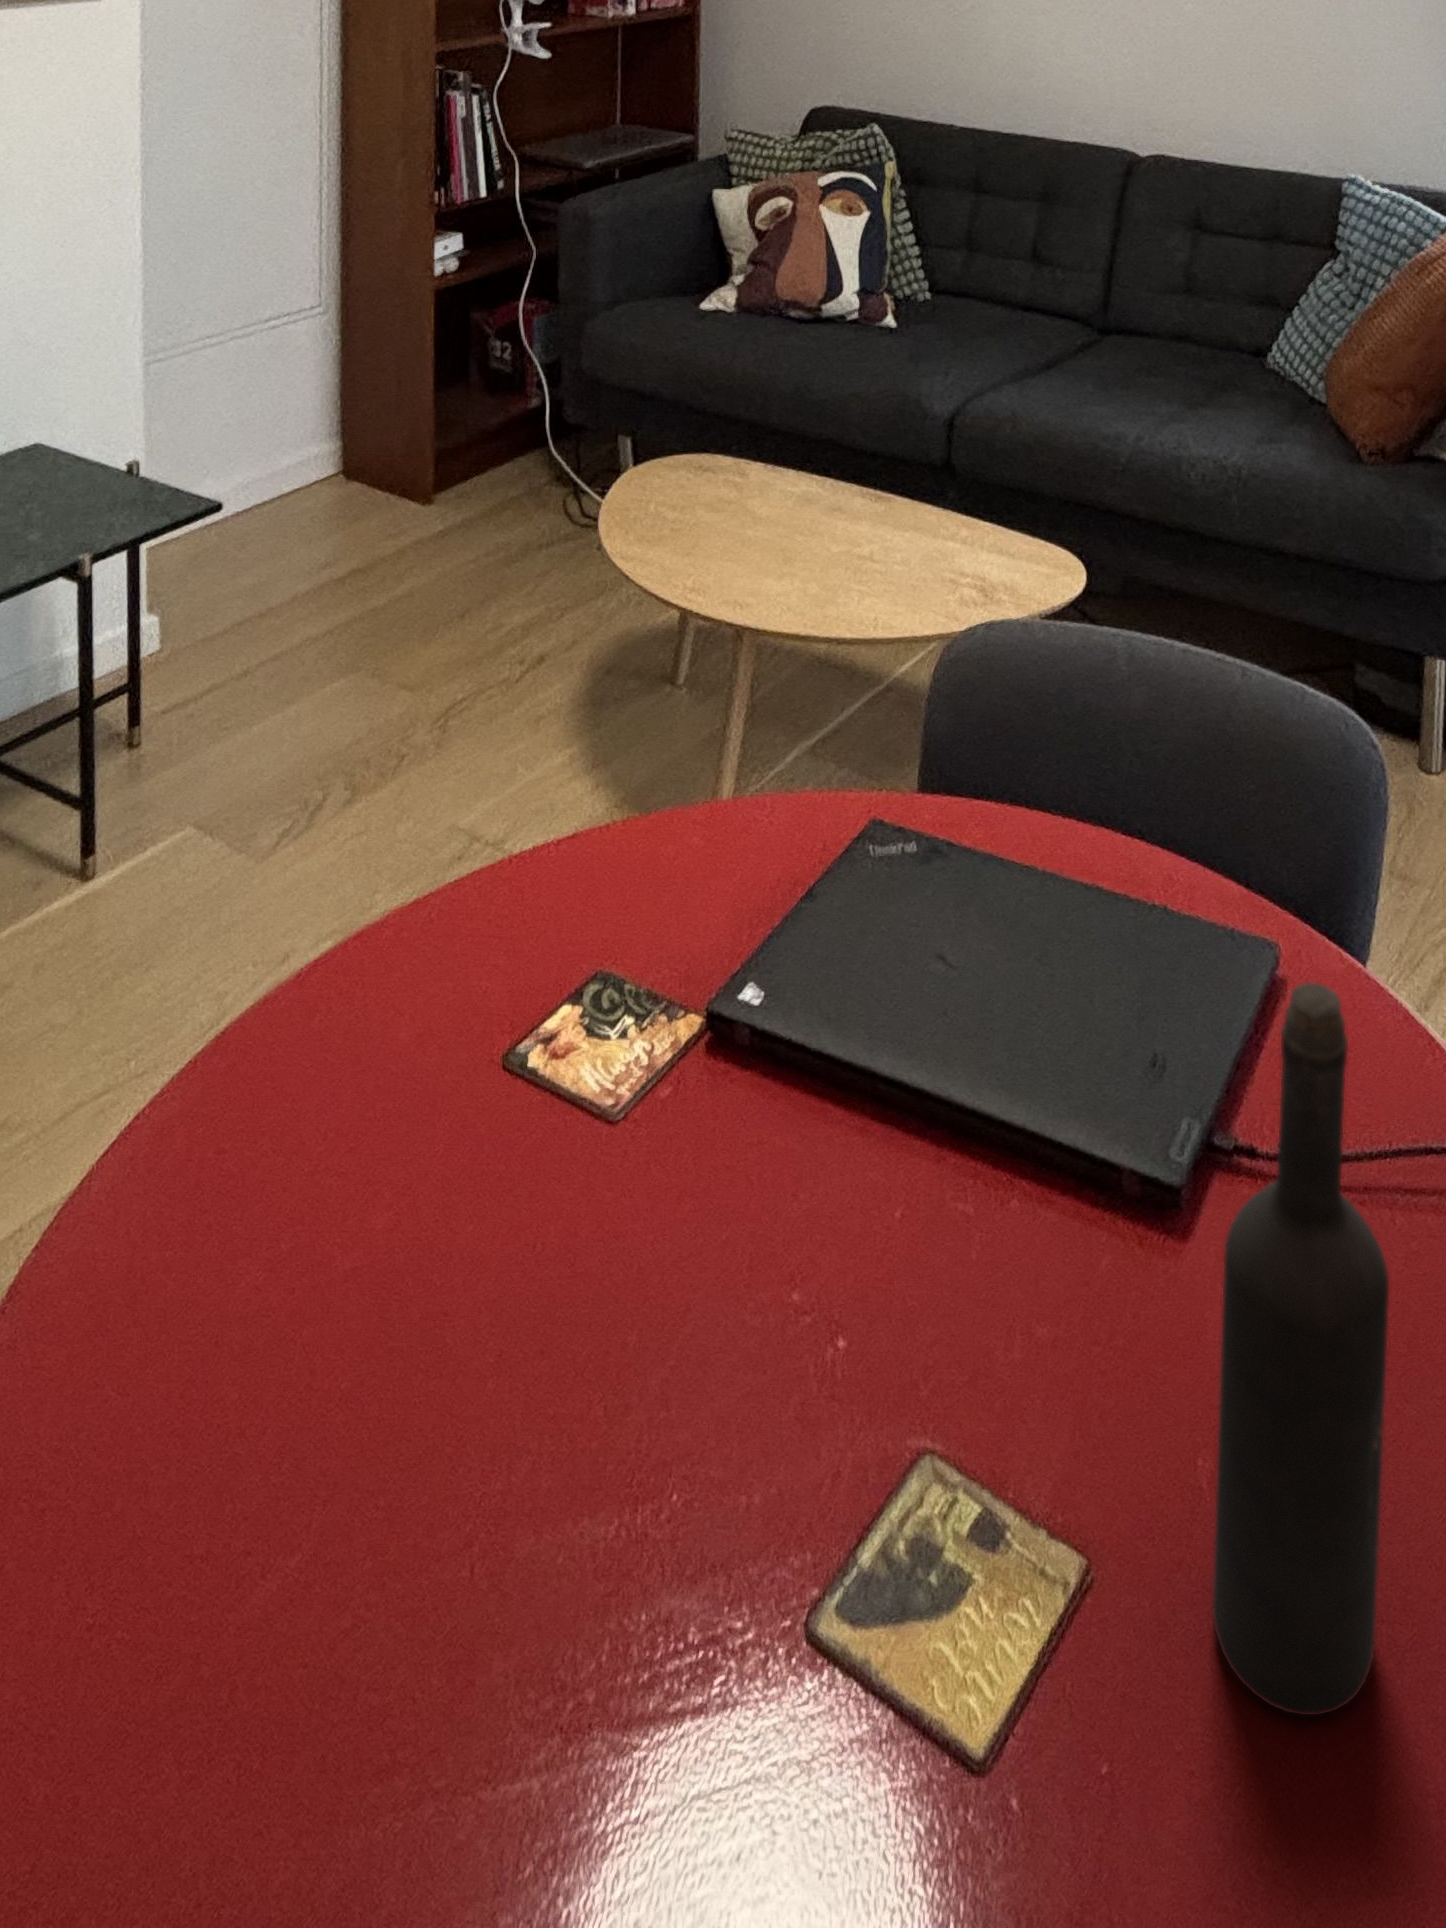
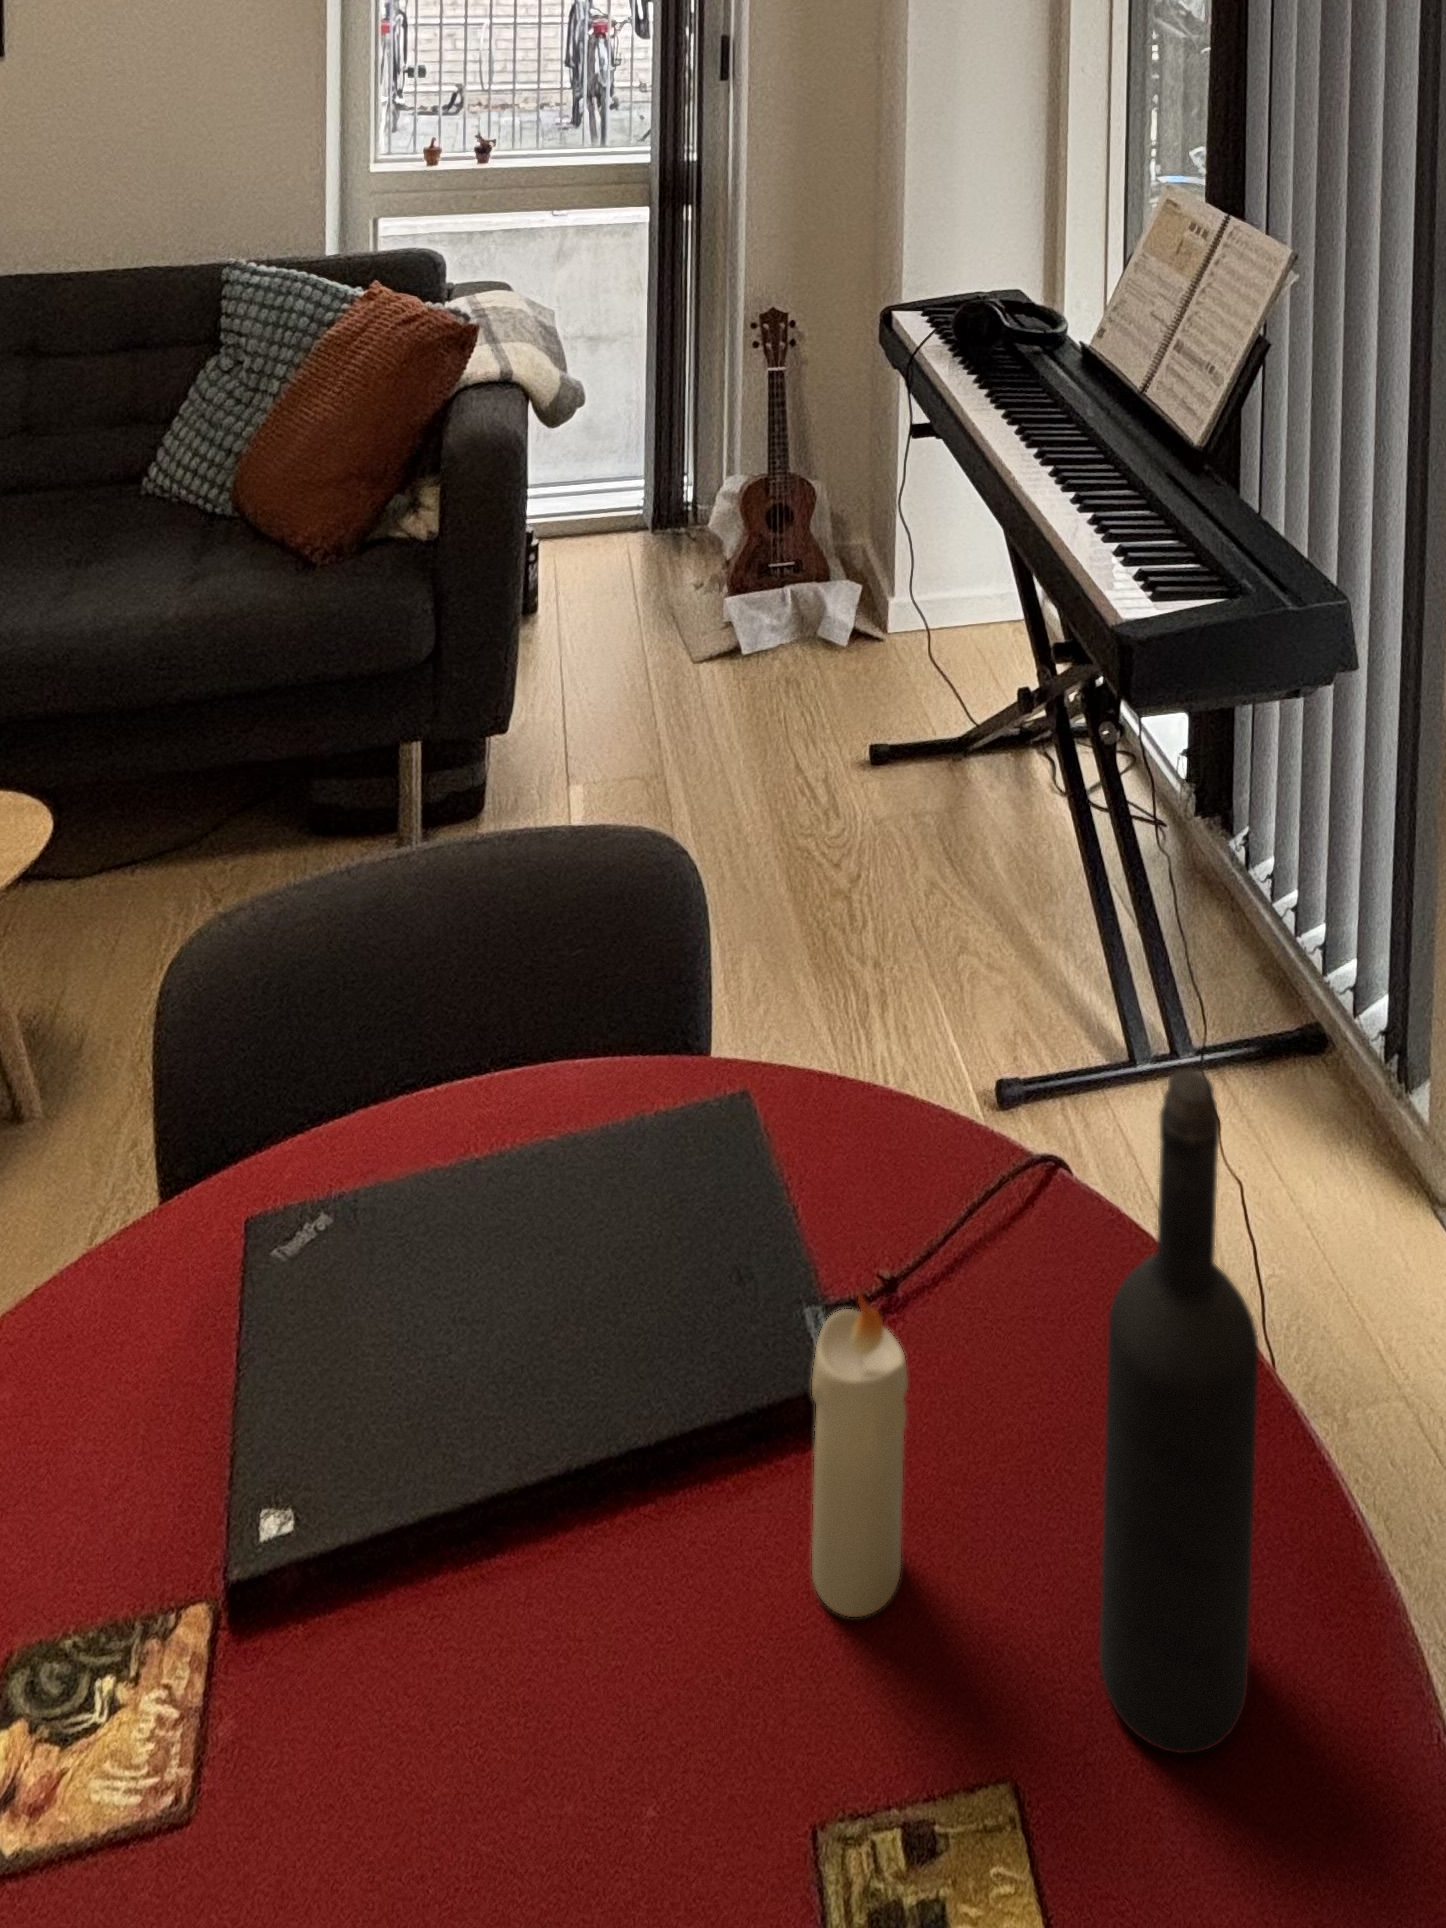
candle: none [1053,1065,1148,1369] -> present [812,1295,908,1617]

